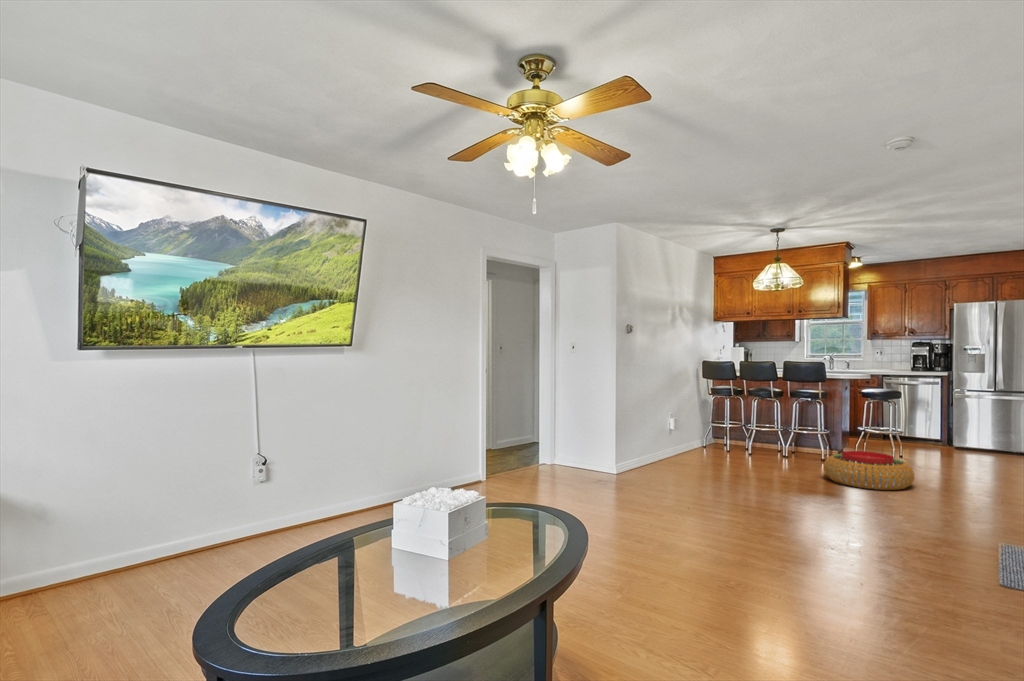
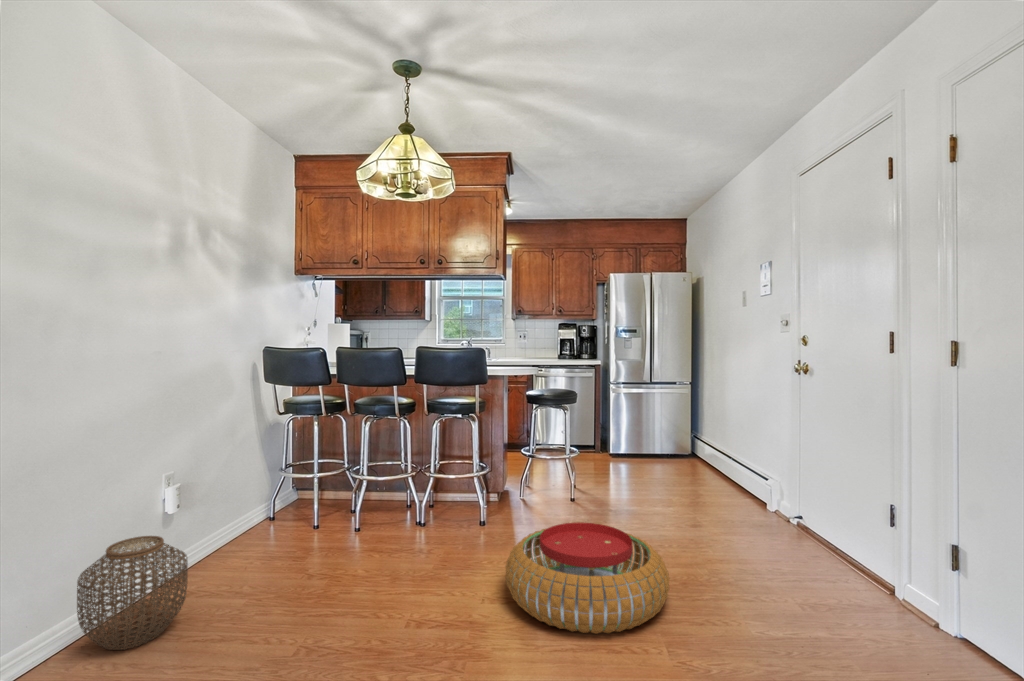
woven basket: none [656,430,688,465] -> present [77,536,188,650]

